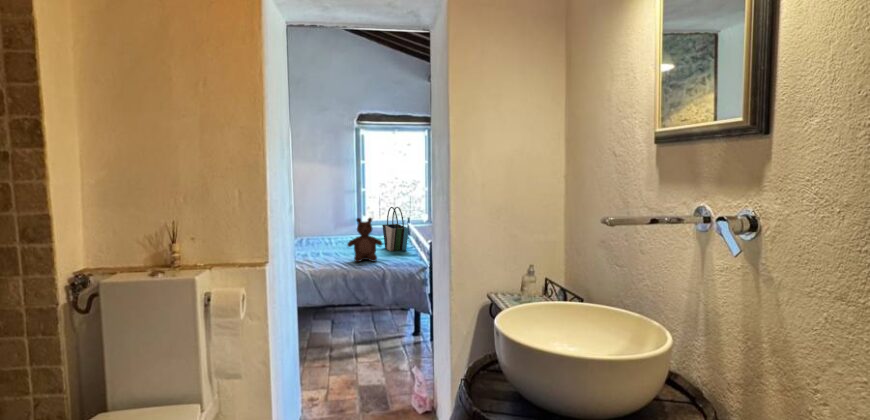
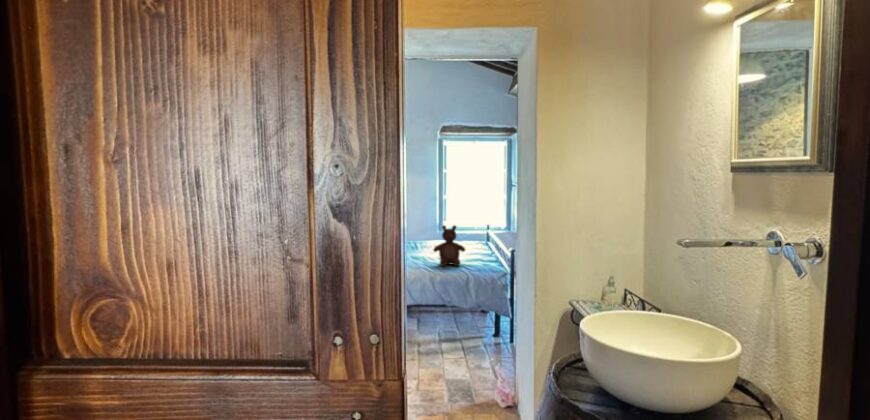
tote bag: present [382,207,409,251] -> none [464,215,489,257]

